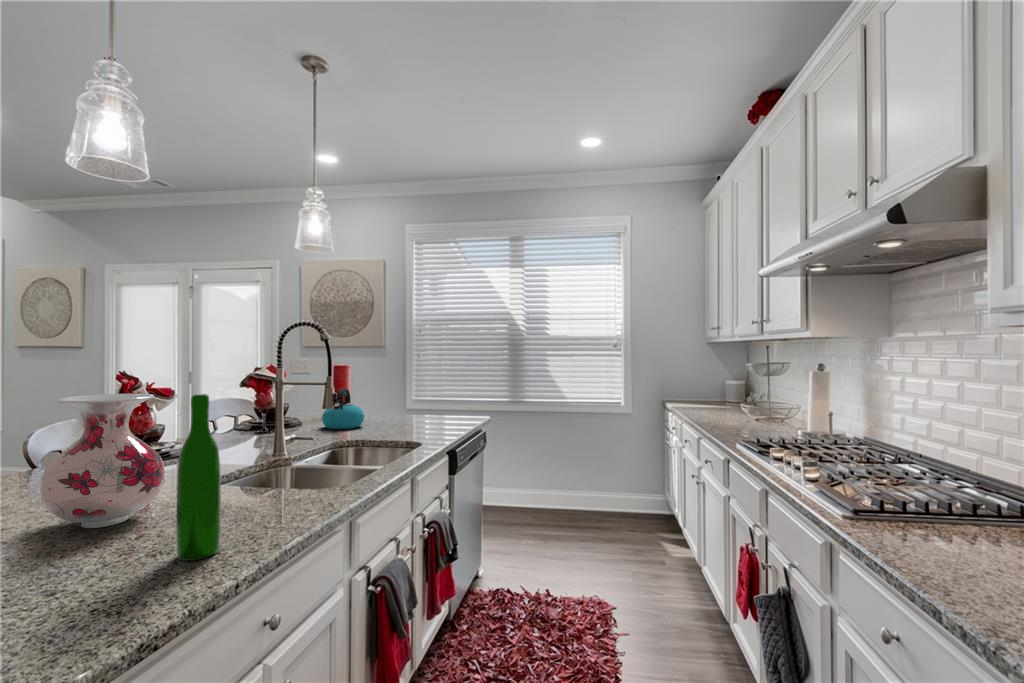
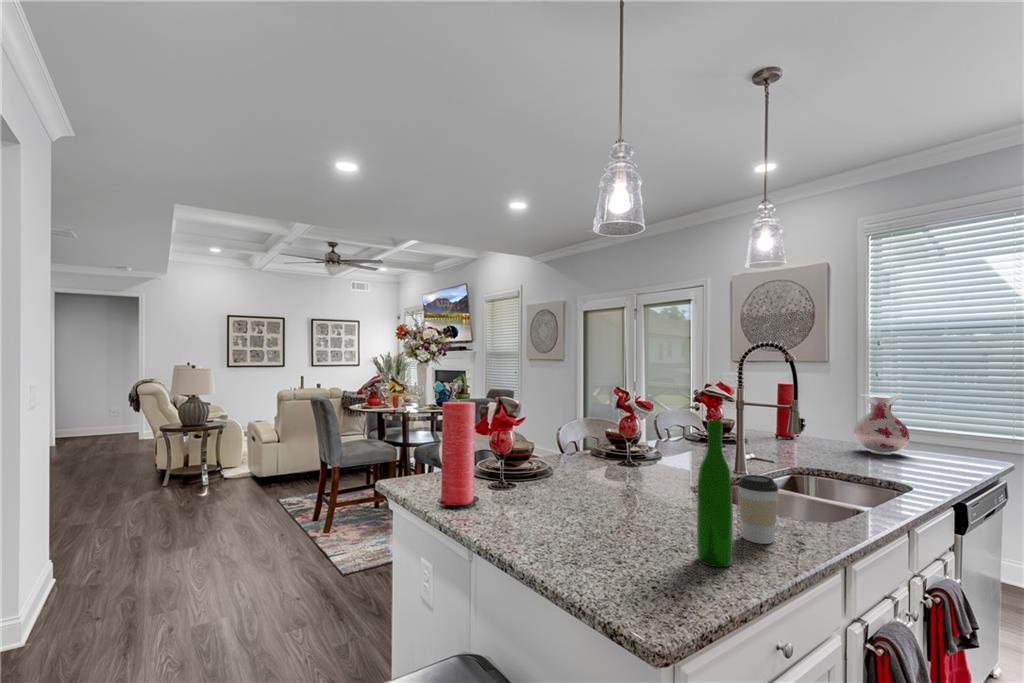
kettle: present [322,388,364,429] -> none [773,410,822,454]
vase: present [40,394,165,528] -> present [854,394,909,455]
coffee cup: none [242,451,285,522] -> present [738,475,779,544]

